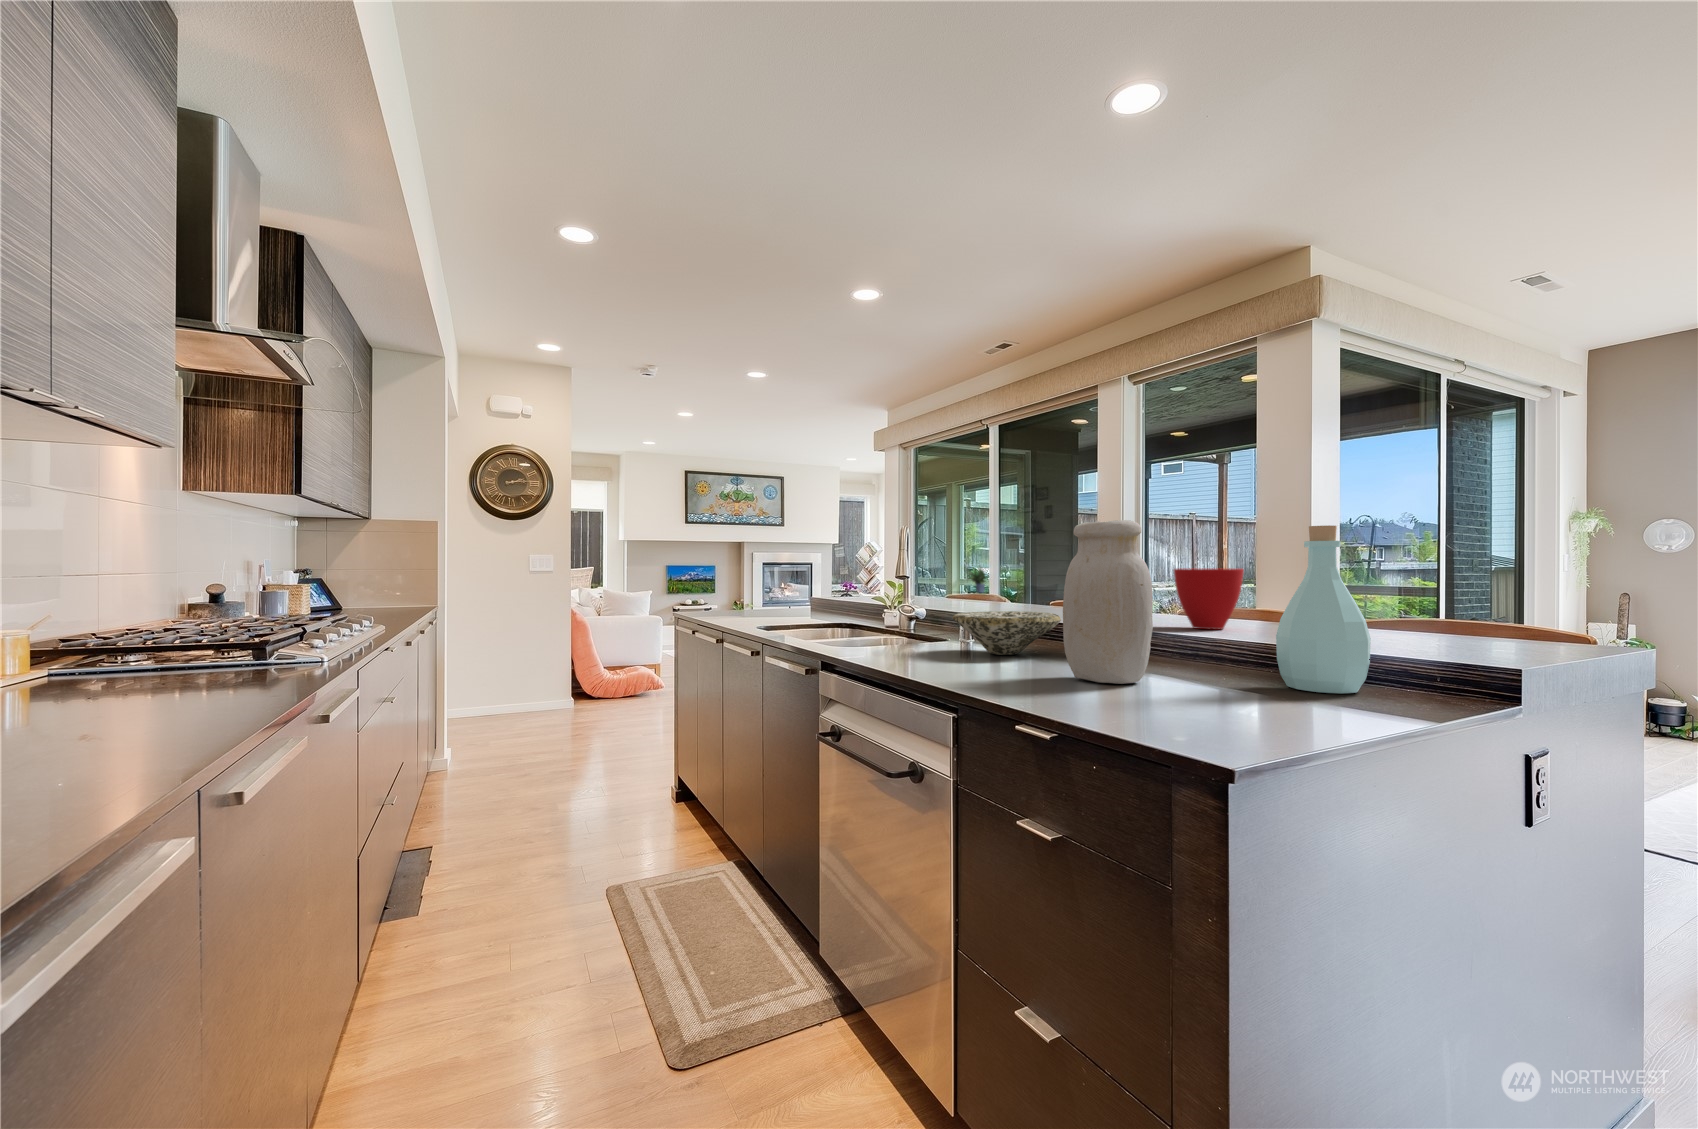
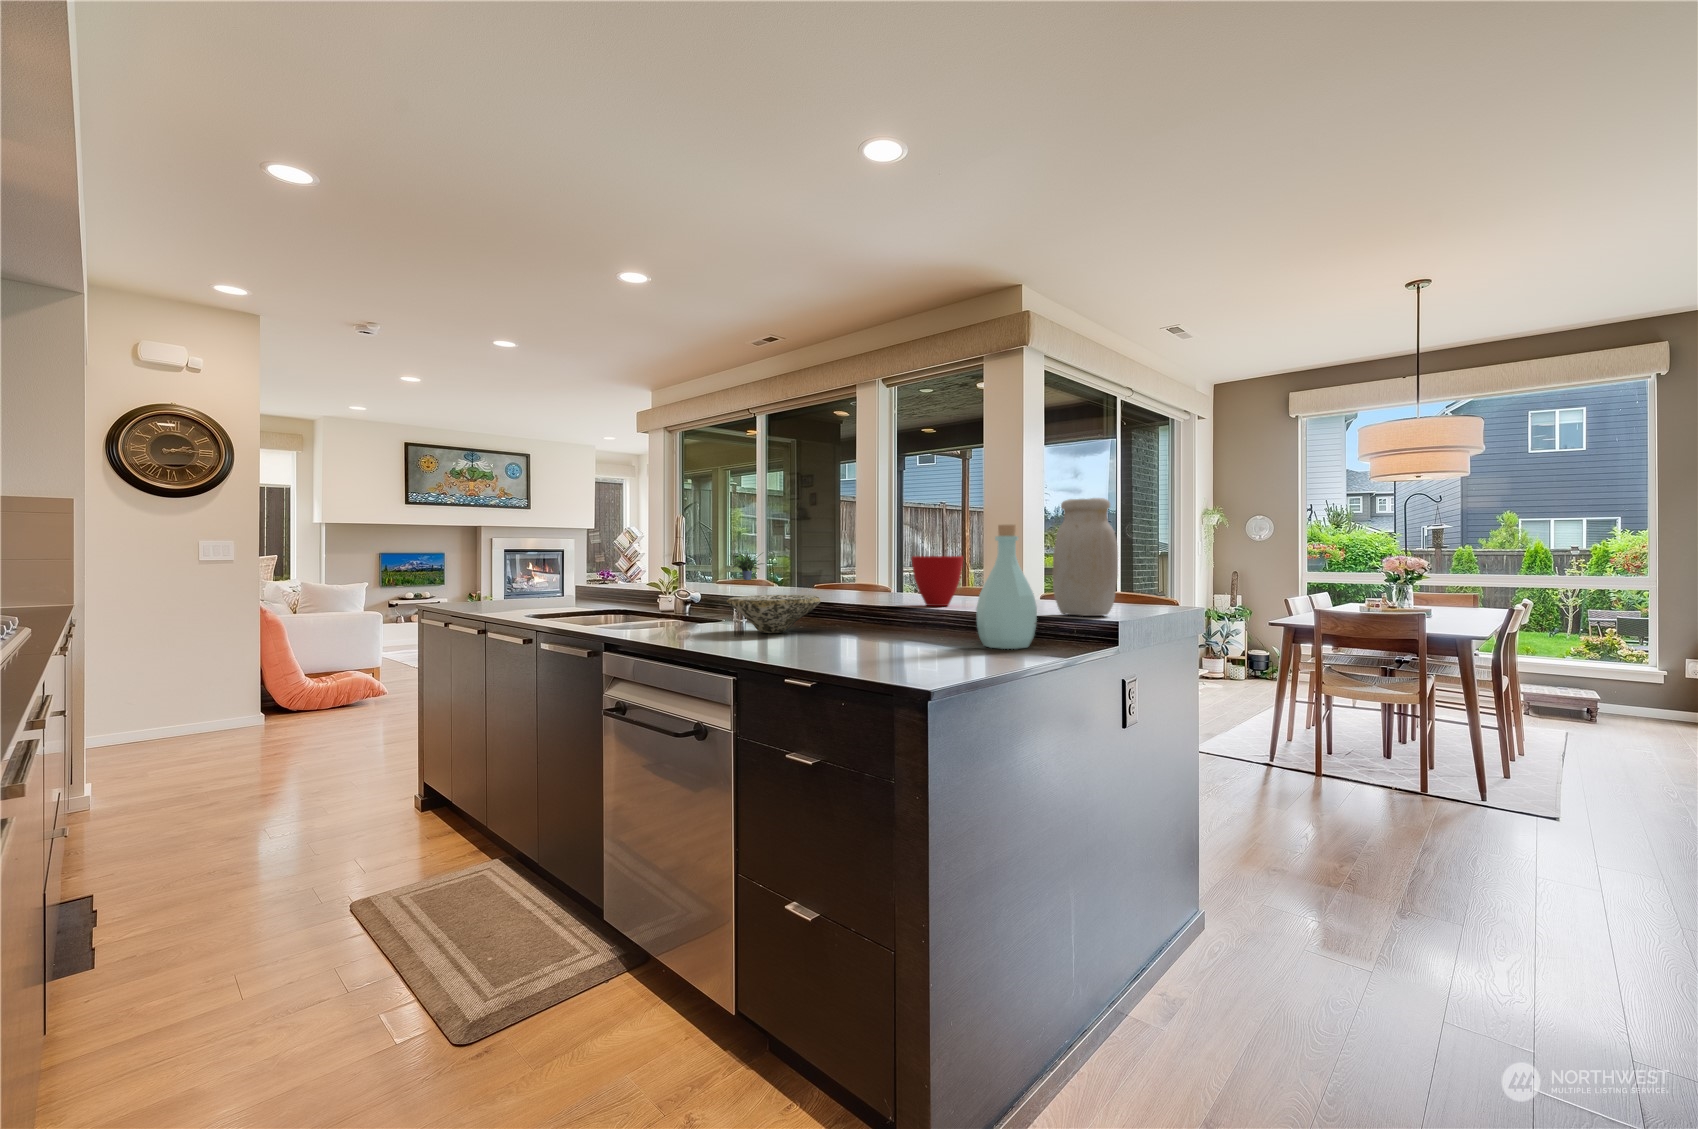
jar: present [1063,520,1153,684] -> present [1053,498,1118,616]

